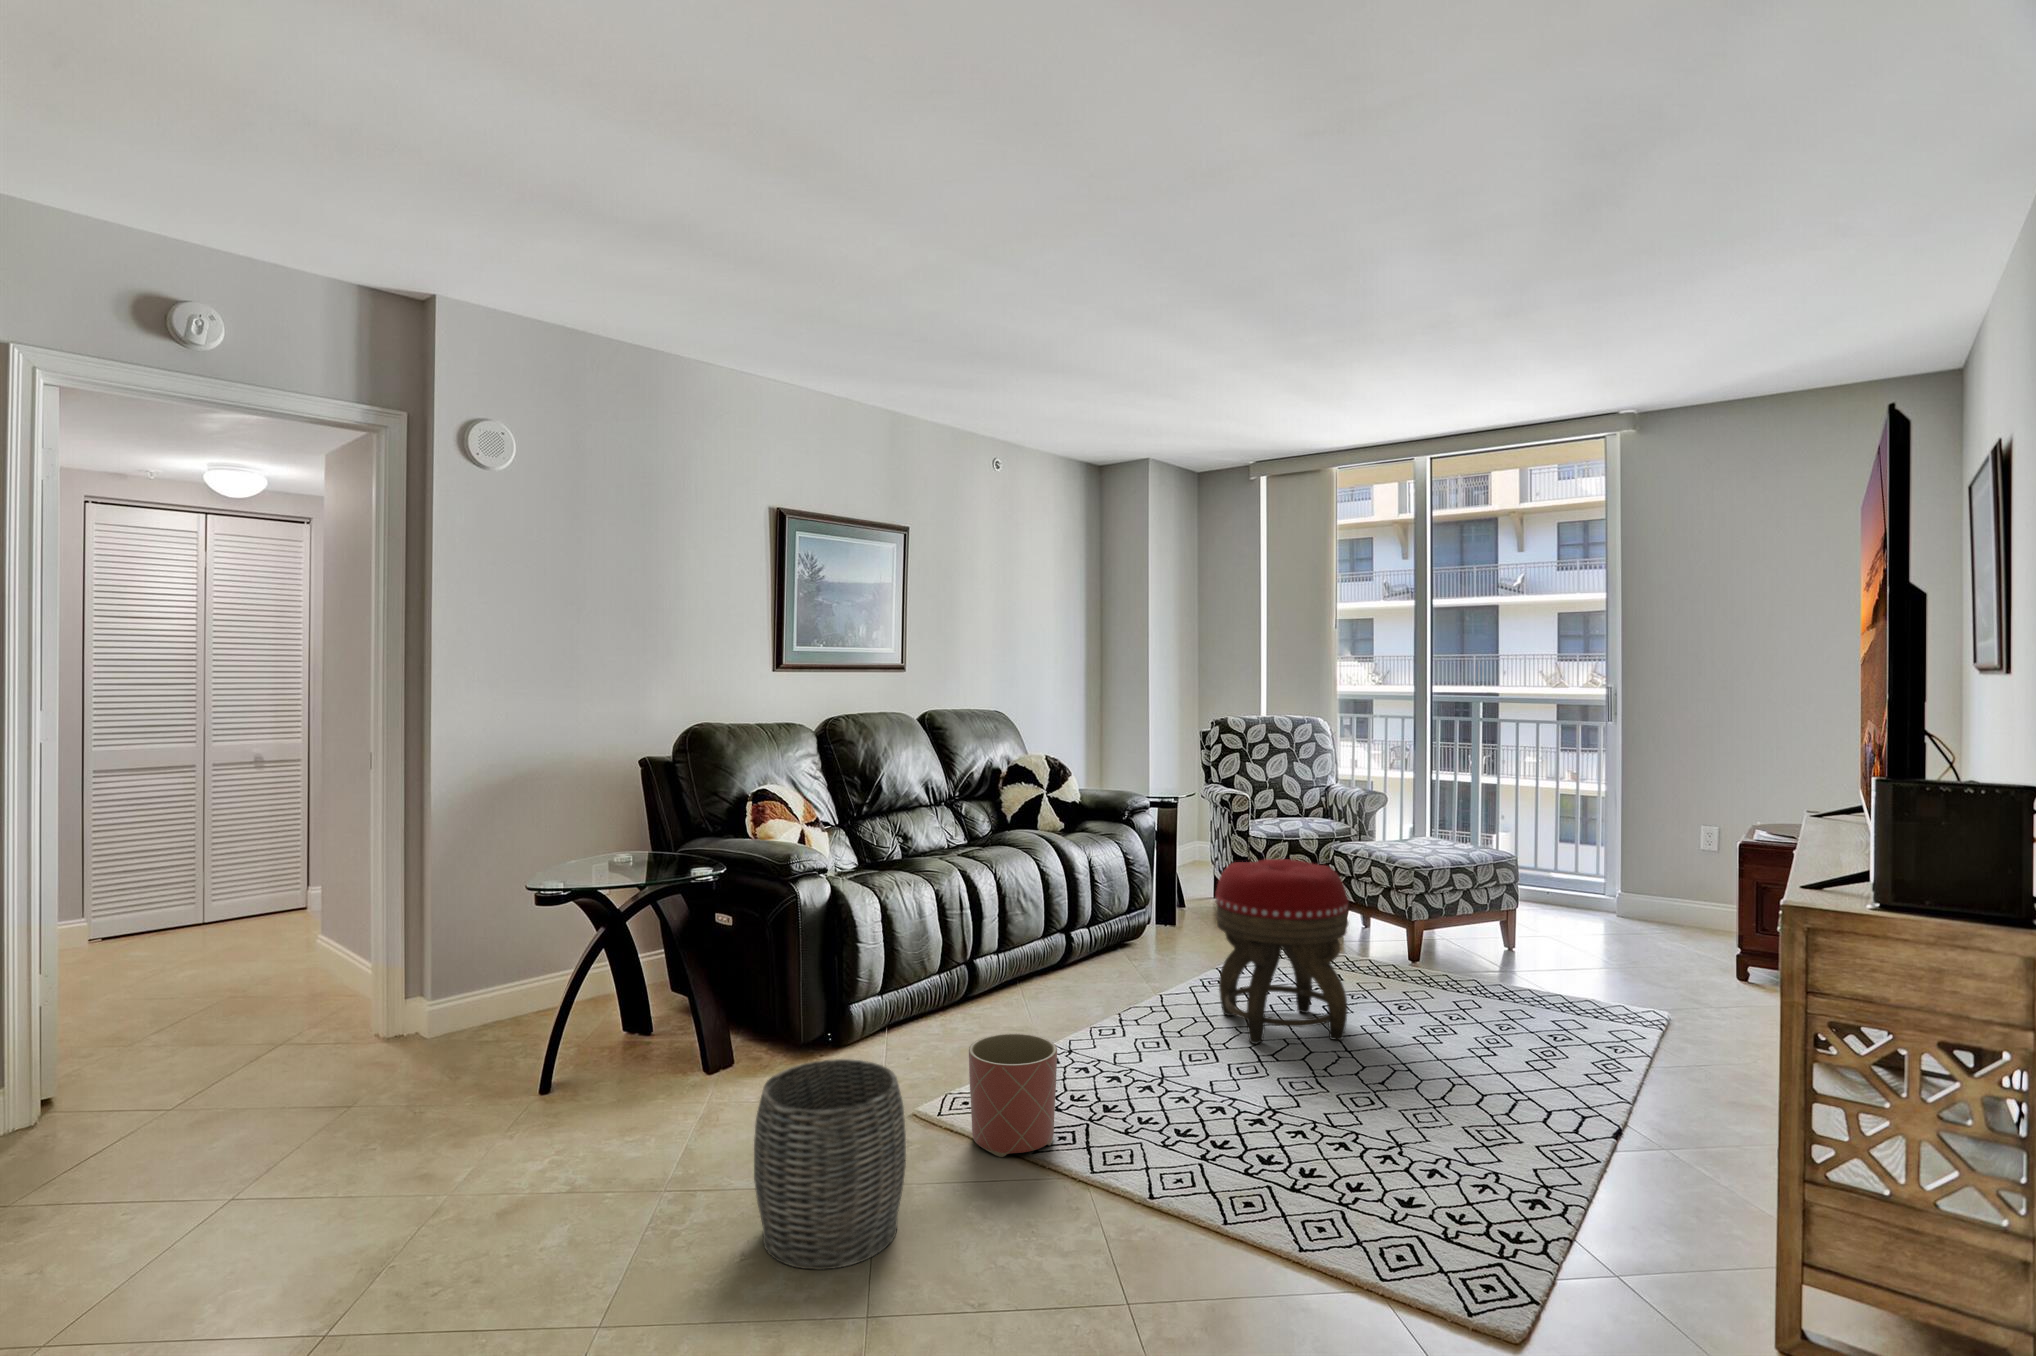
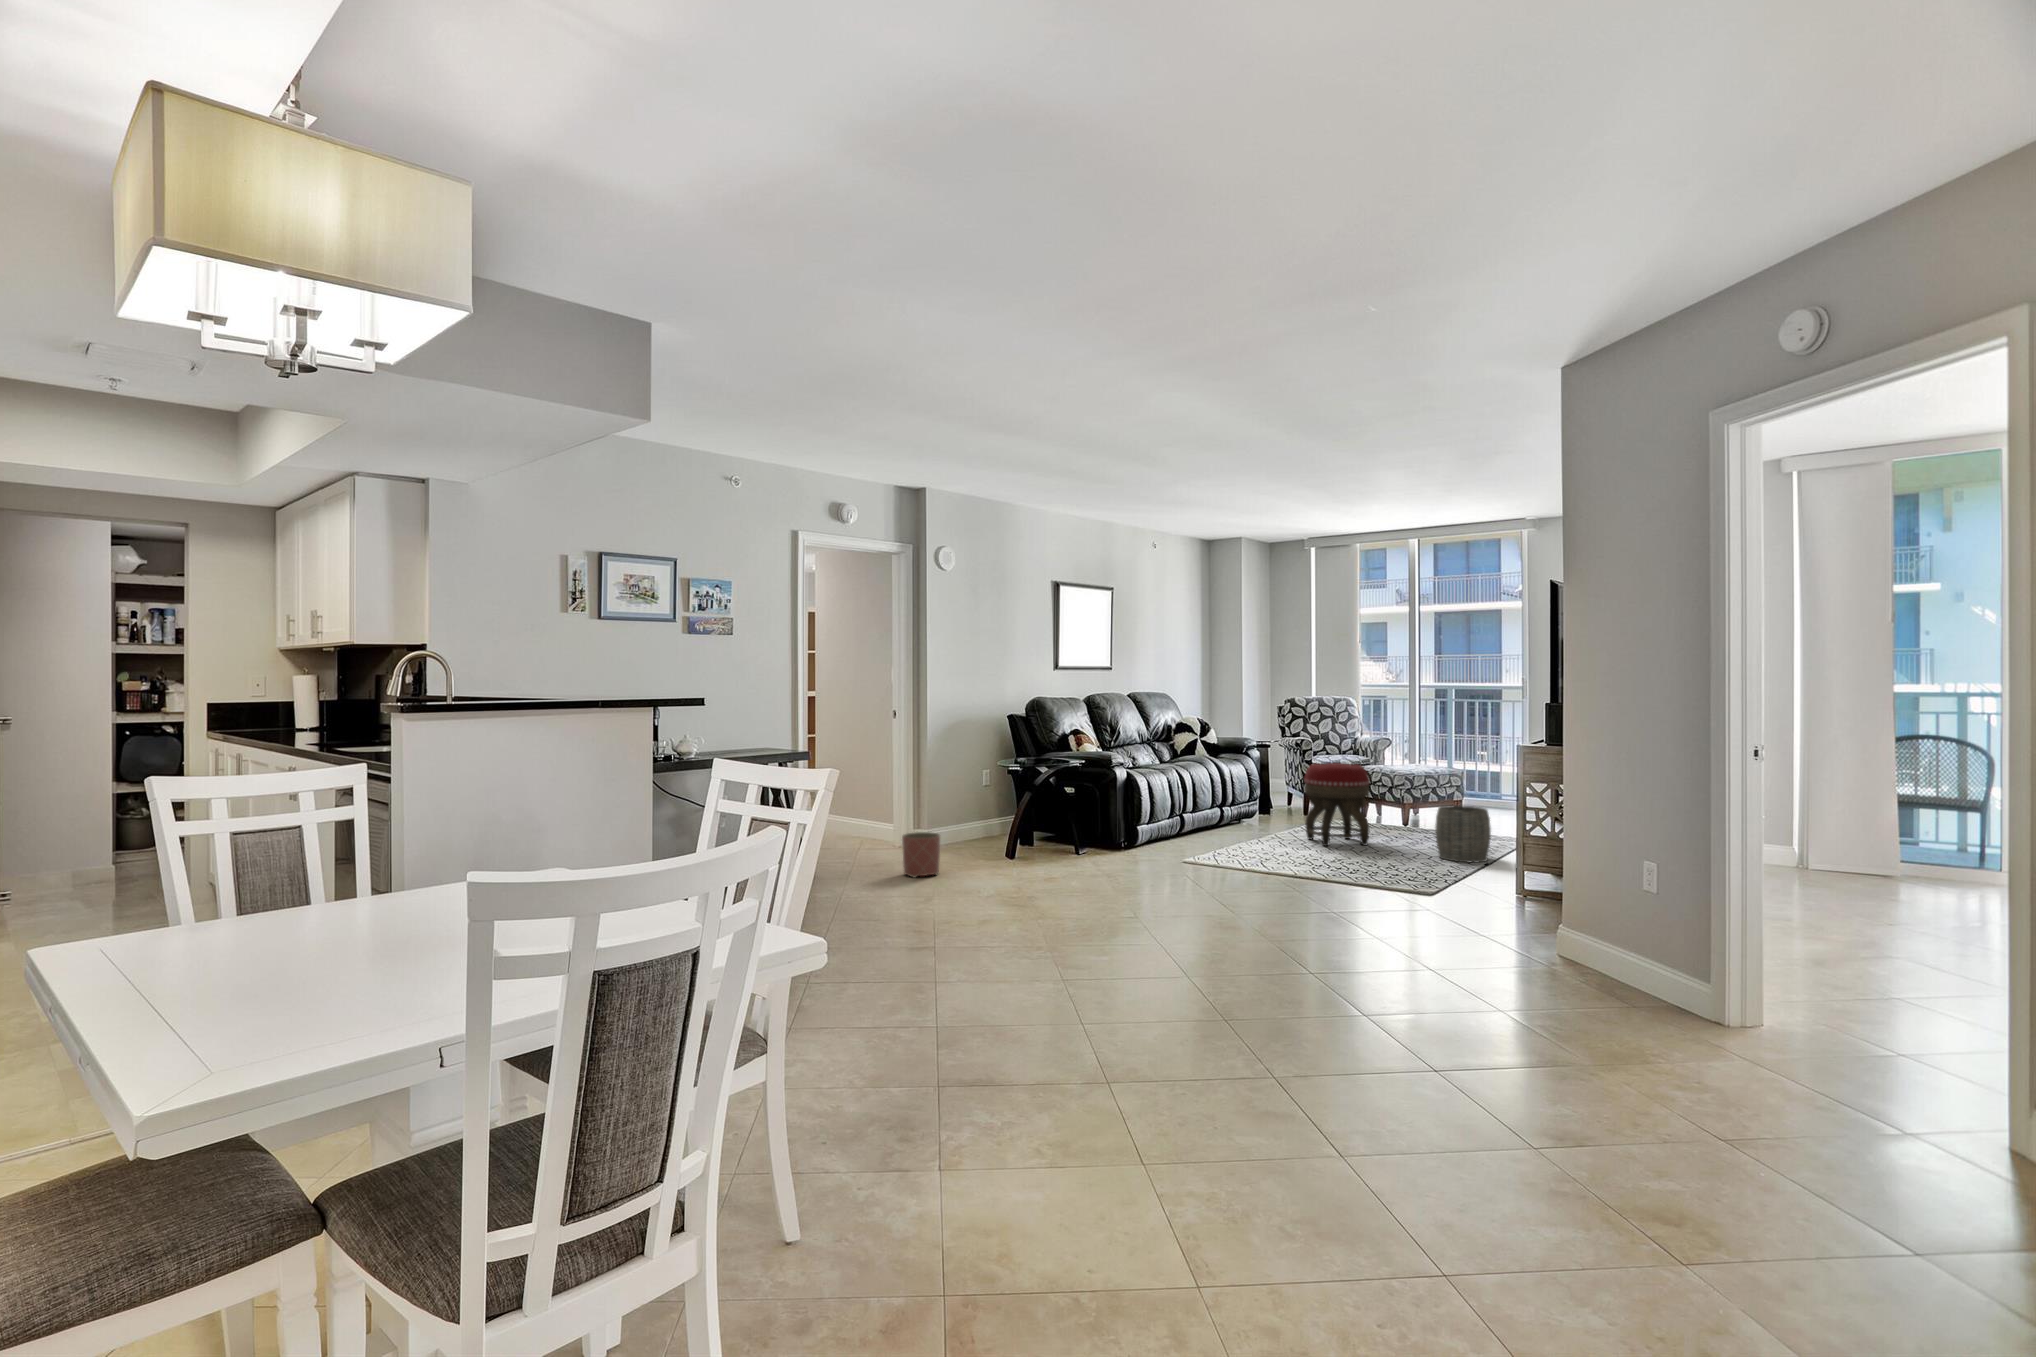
planter: present [969,1033,1057,1157] -> present [902,832,940,877]
woven basket: present [754,1059,906,1269] -> present [1435,805,1491,862]

